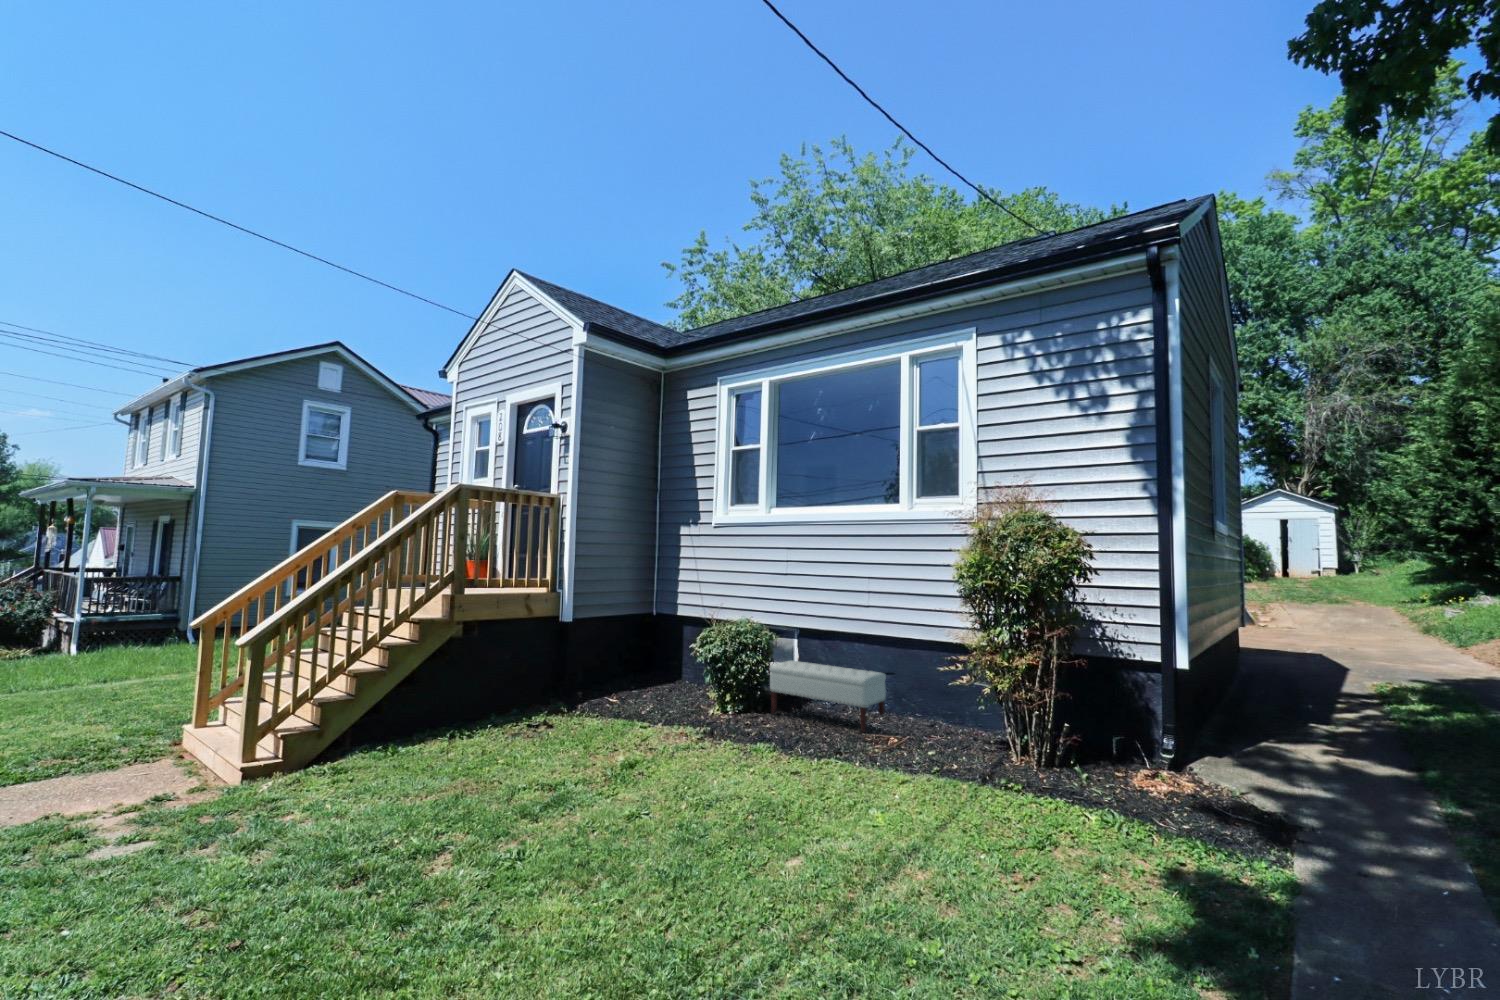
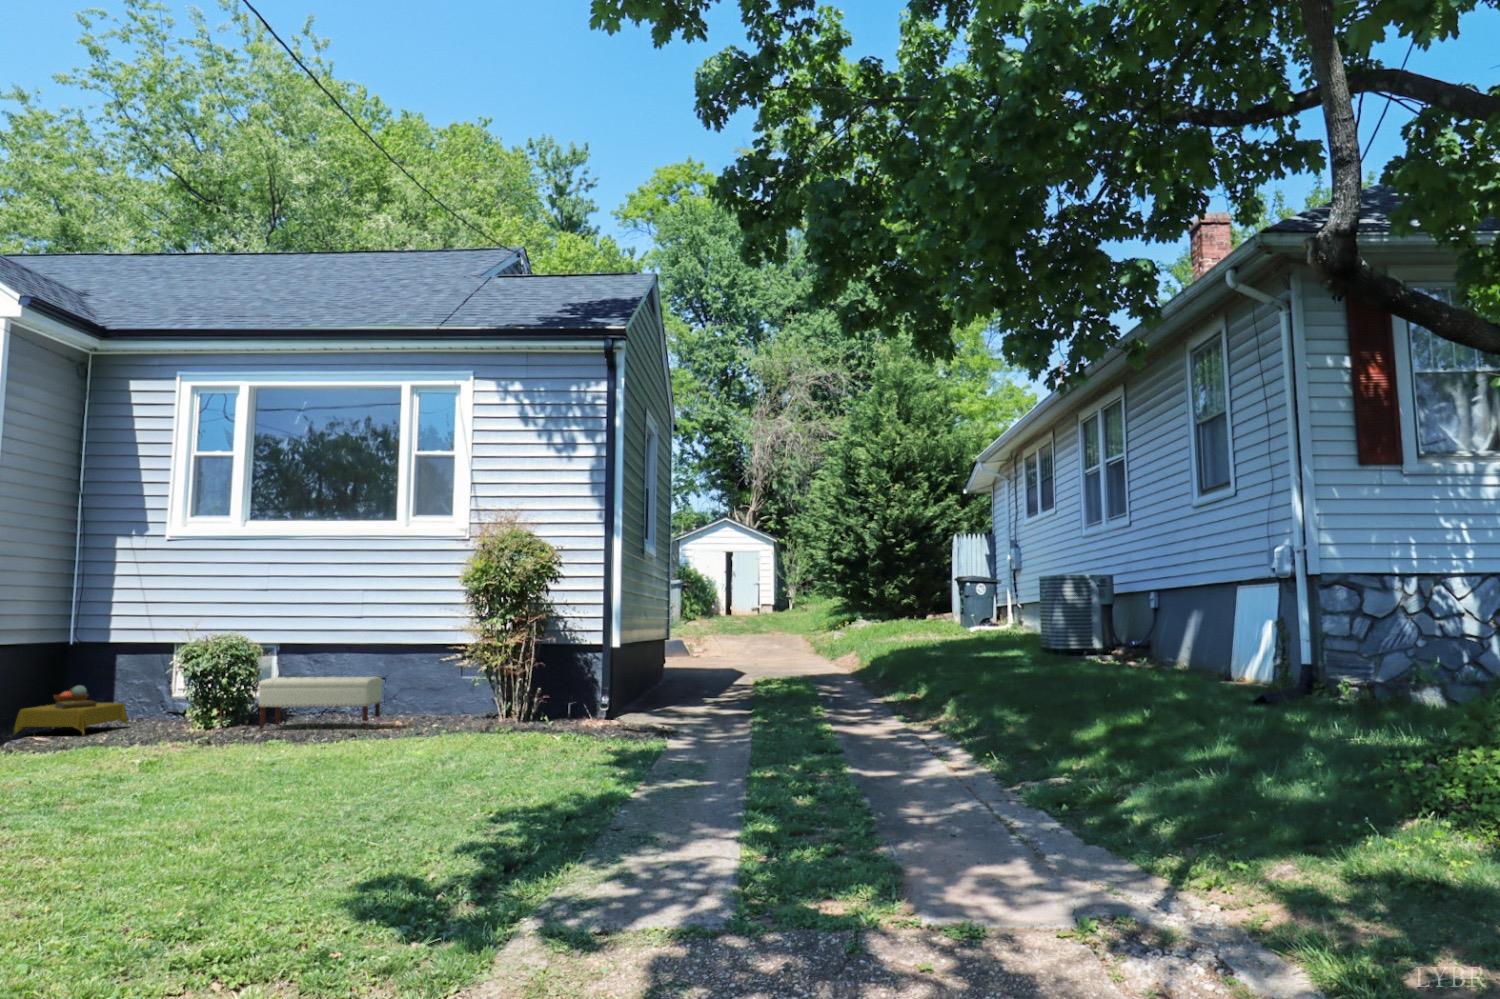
side table: none [606,649,689,698] -> present [14,686,128,735]

